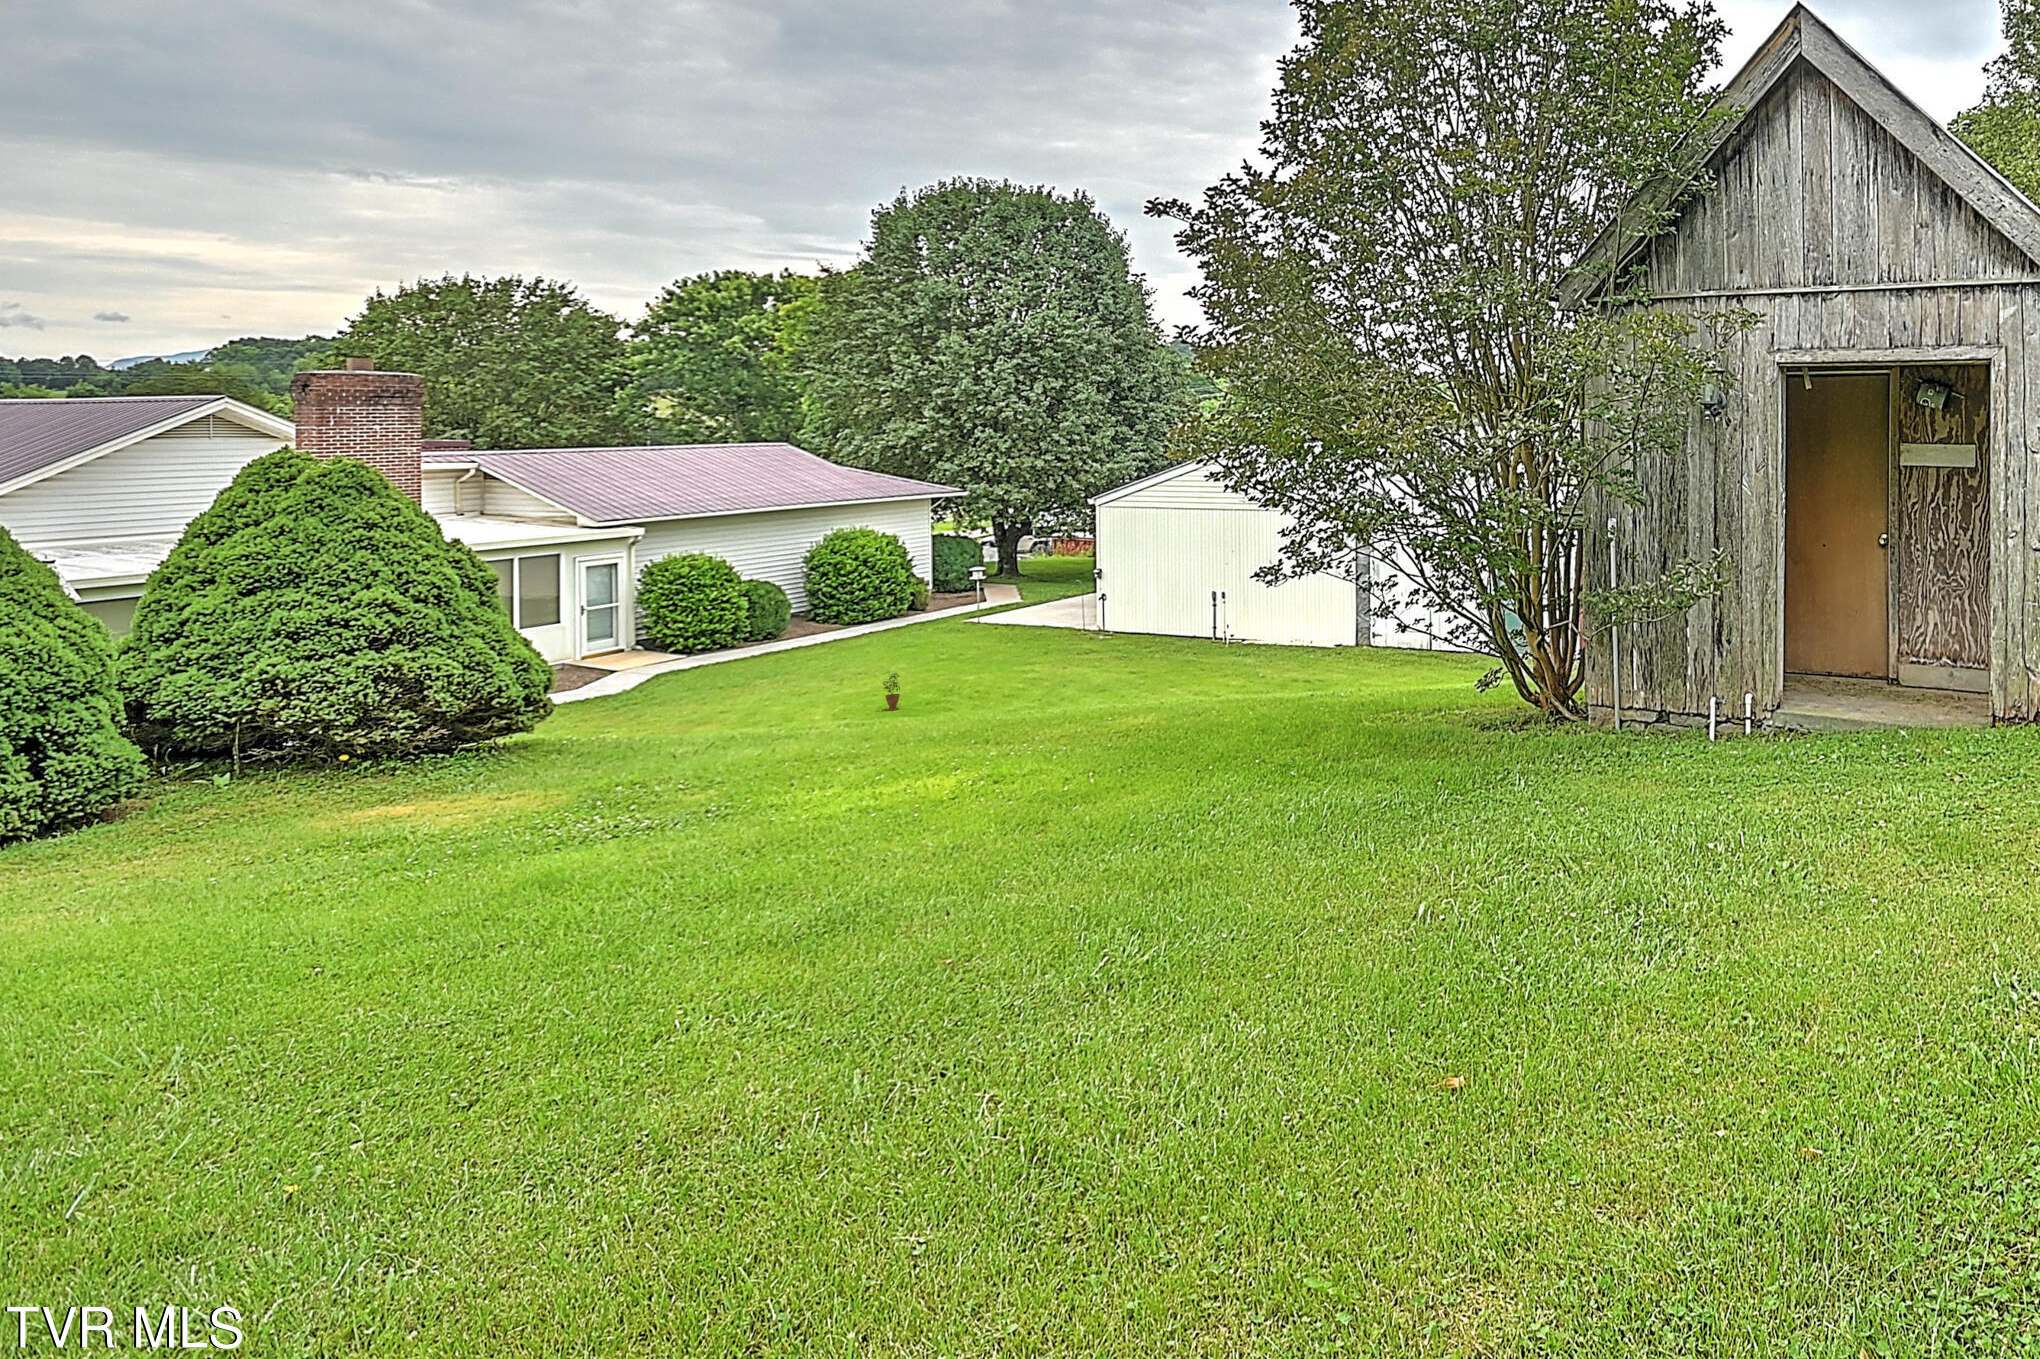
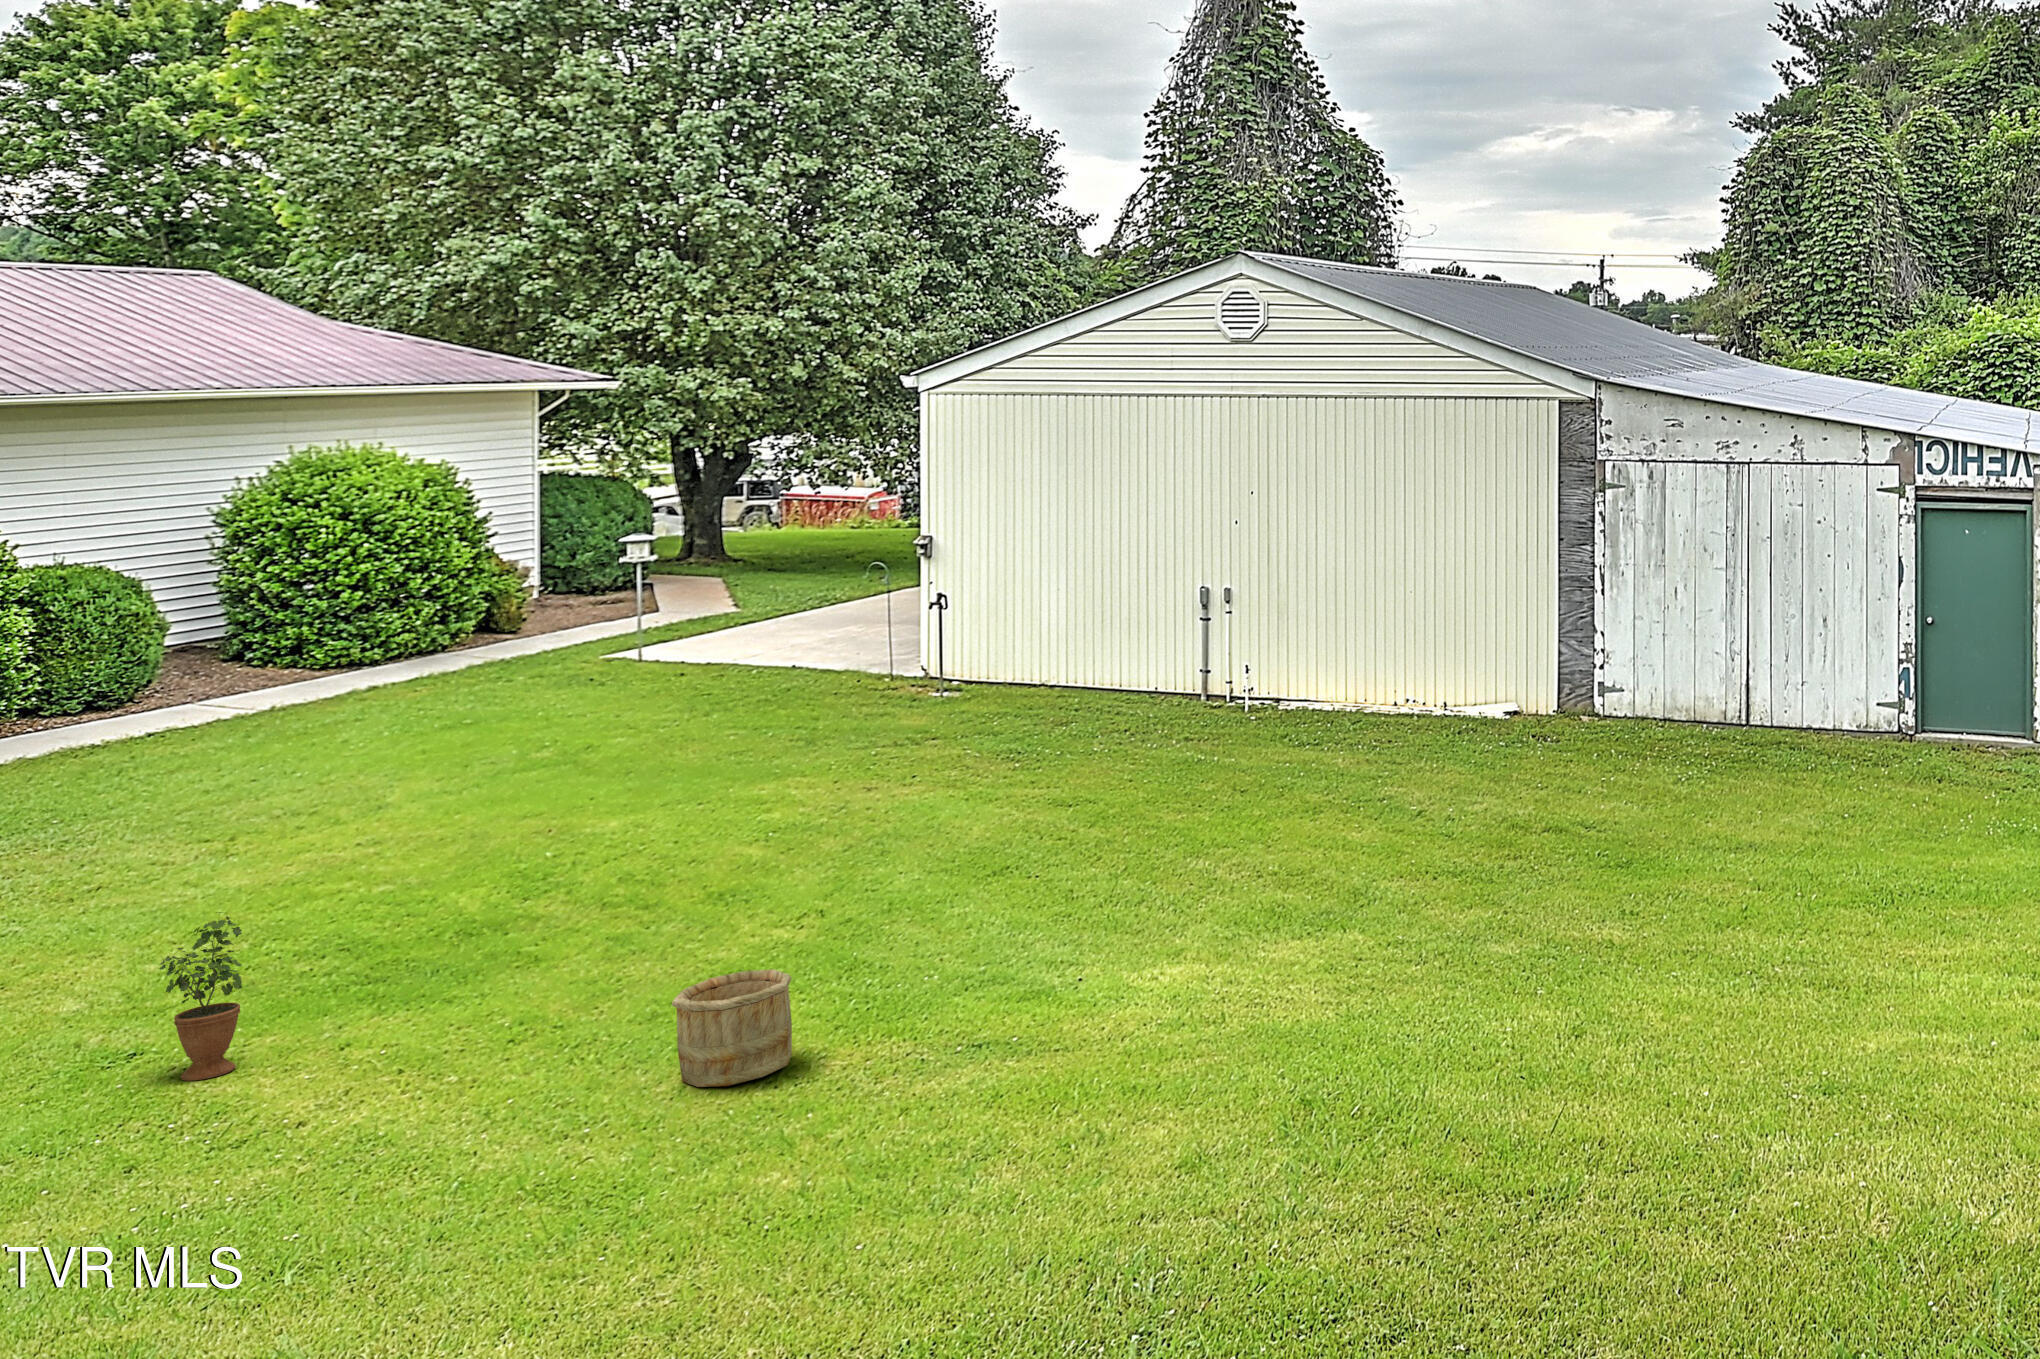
wooden bucket: none [1003,686,1031,710] -> present [672,969,792,1087]

